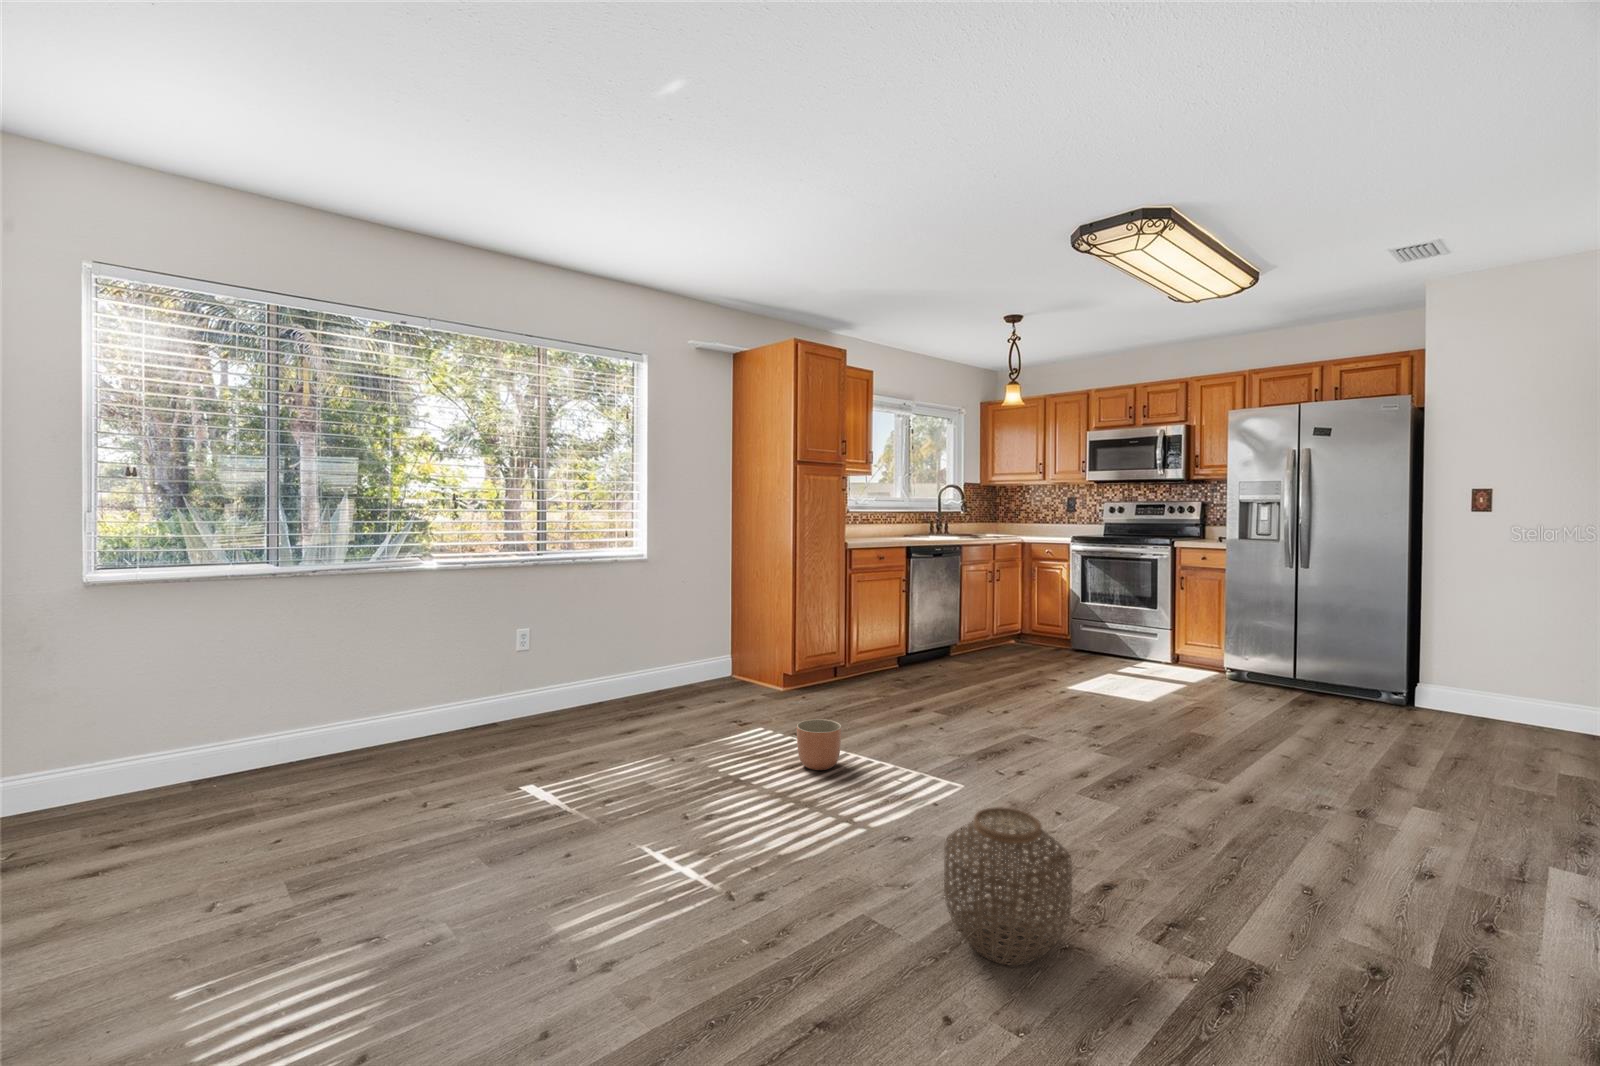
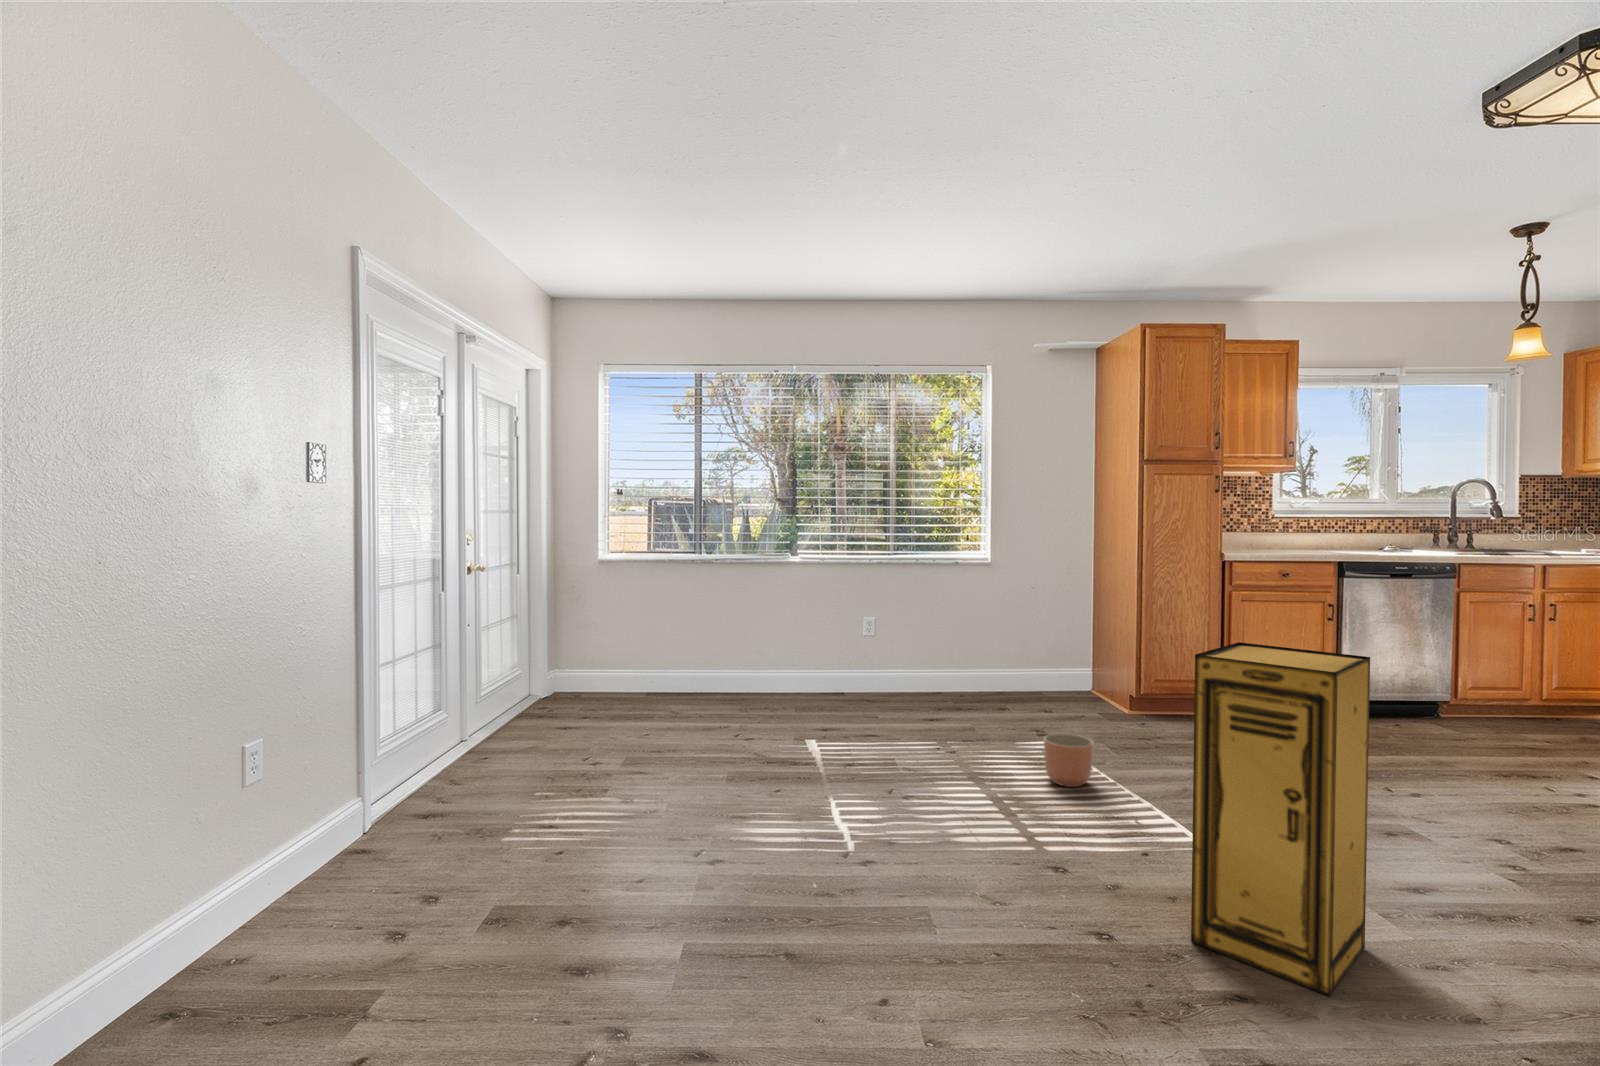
storage cabinet: none [1047,621,1184,893] -> present [1191,642,1370,996]
woven basket: present [944,807,1072,965] -> none [977,810,1107,967]

